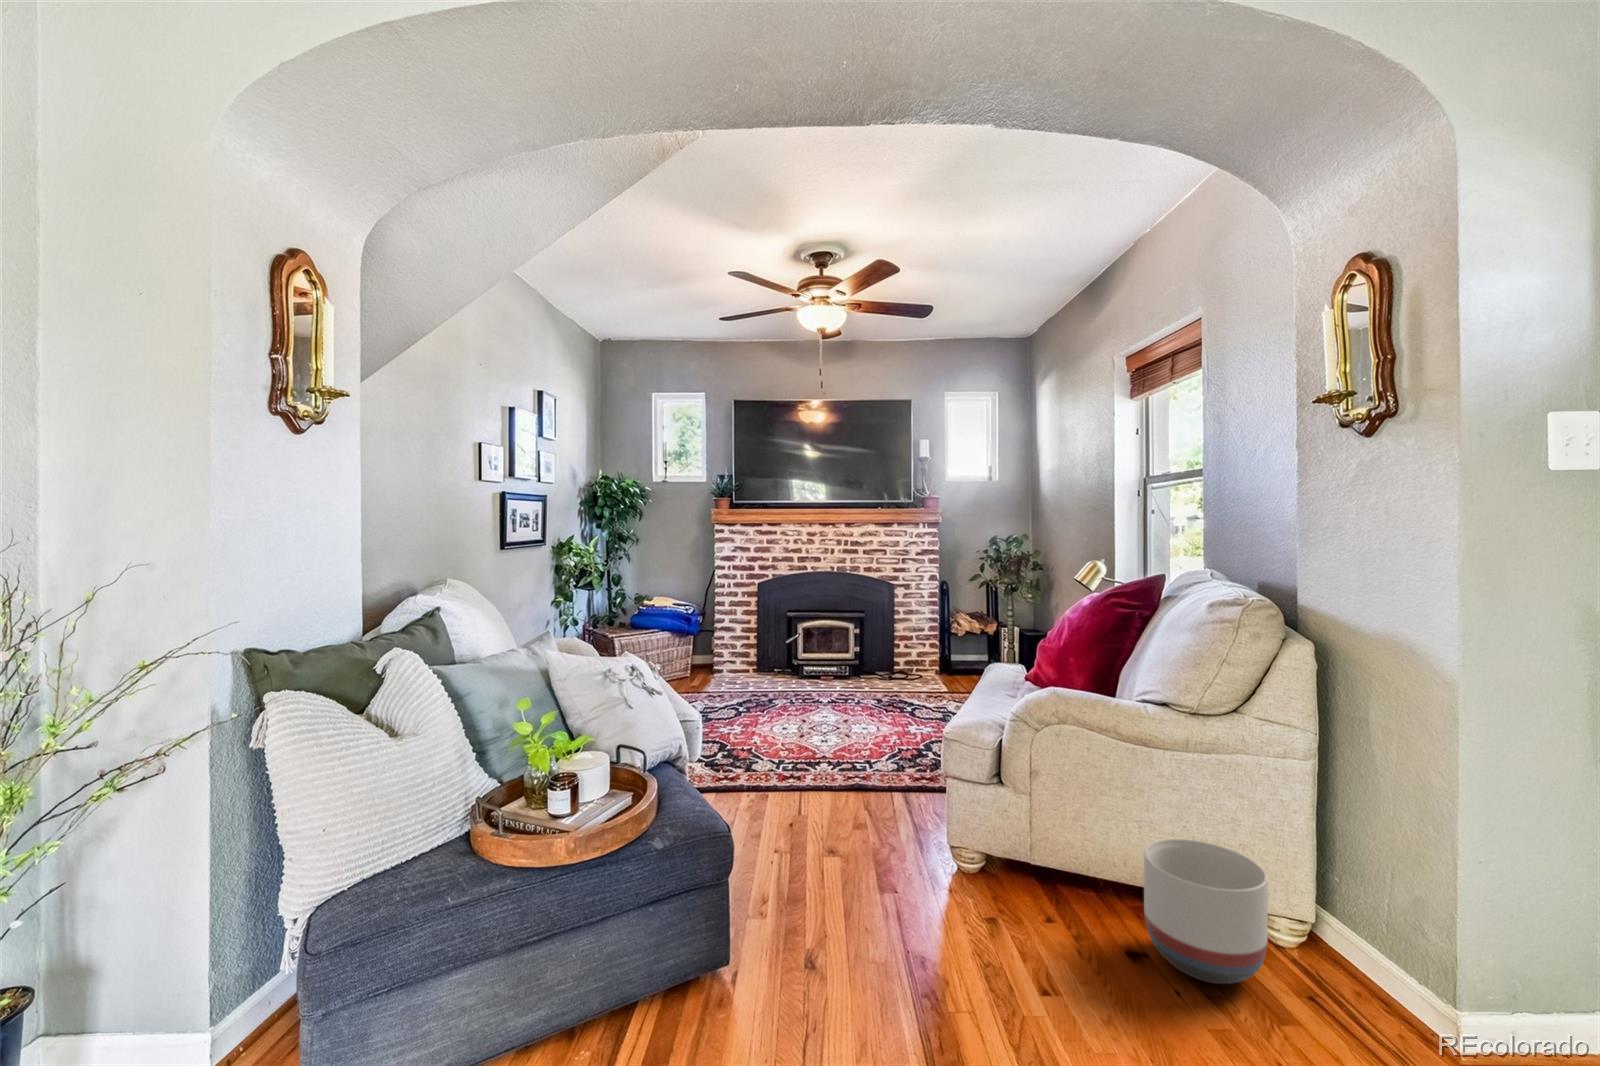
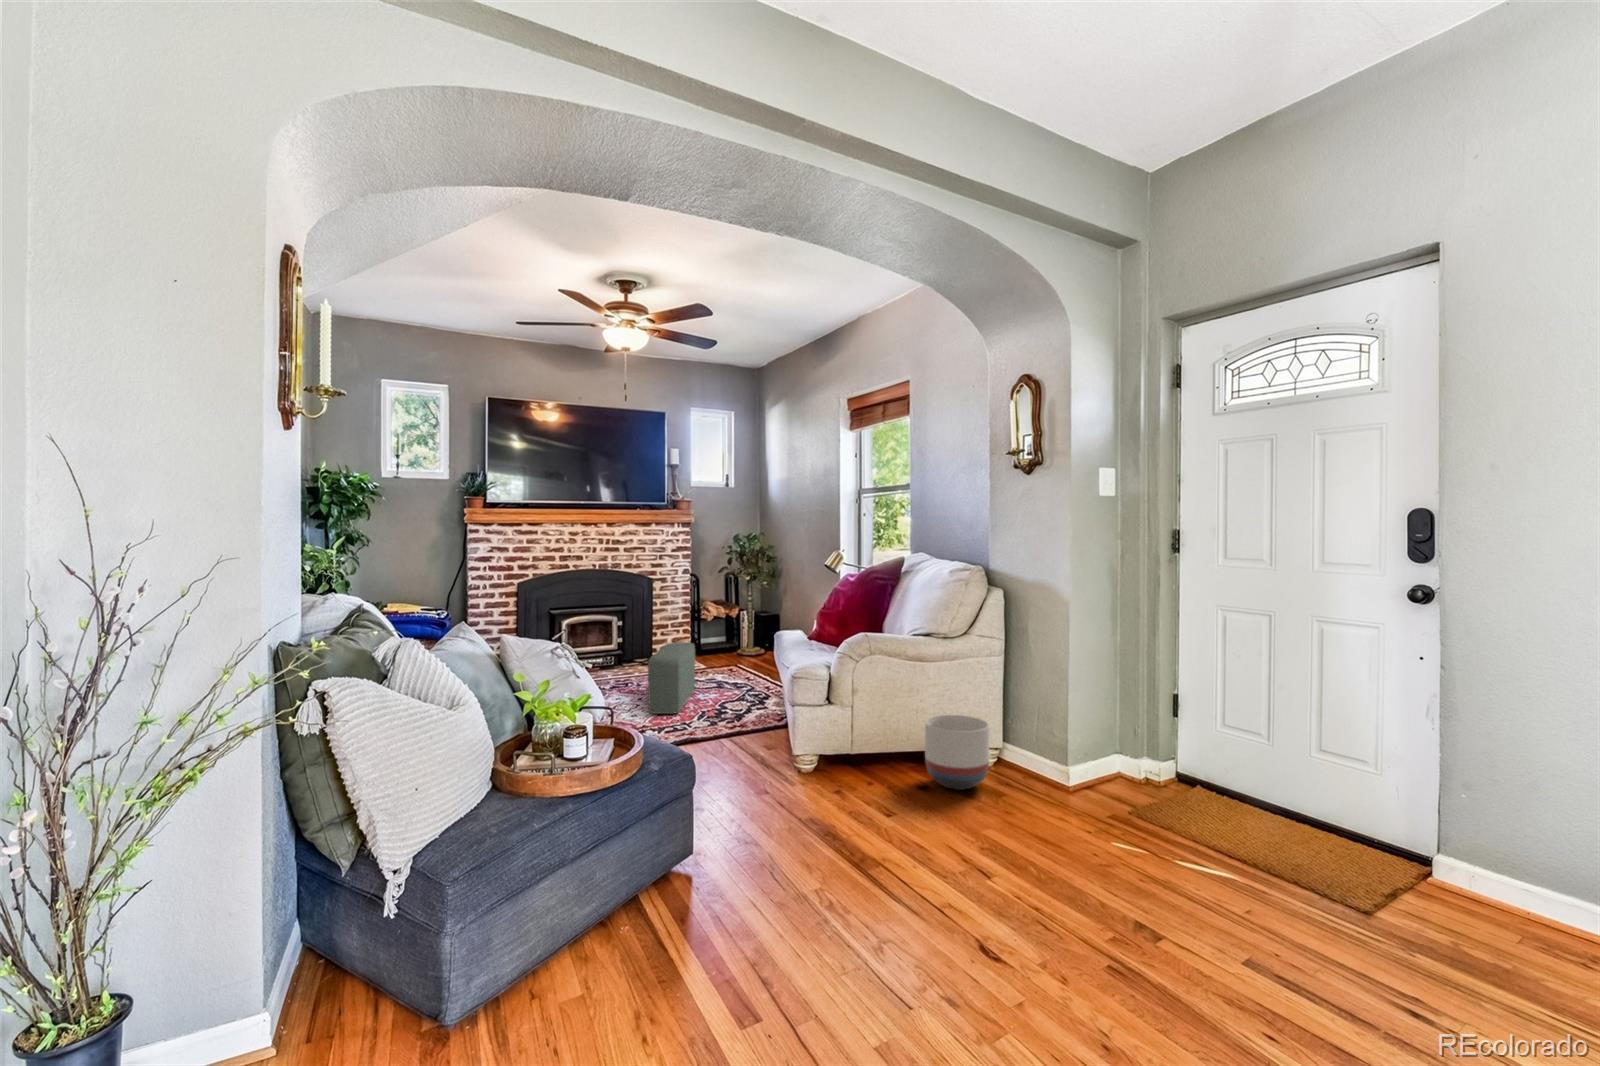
pouf: none [836,660,911,747] -> present [648,642,695,714]

